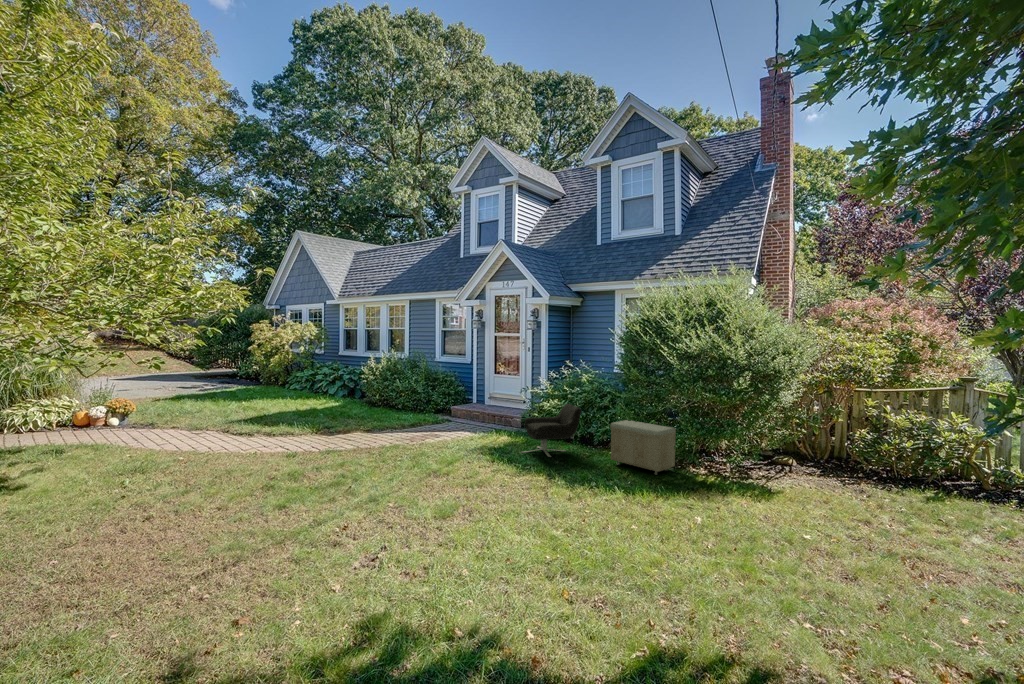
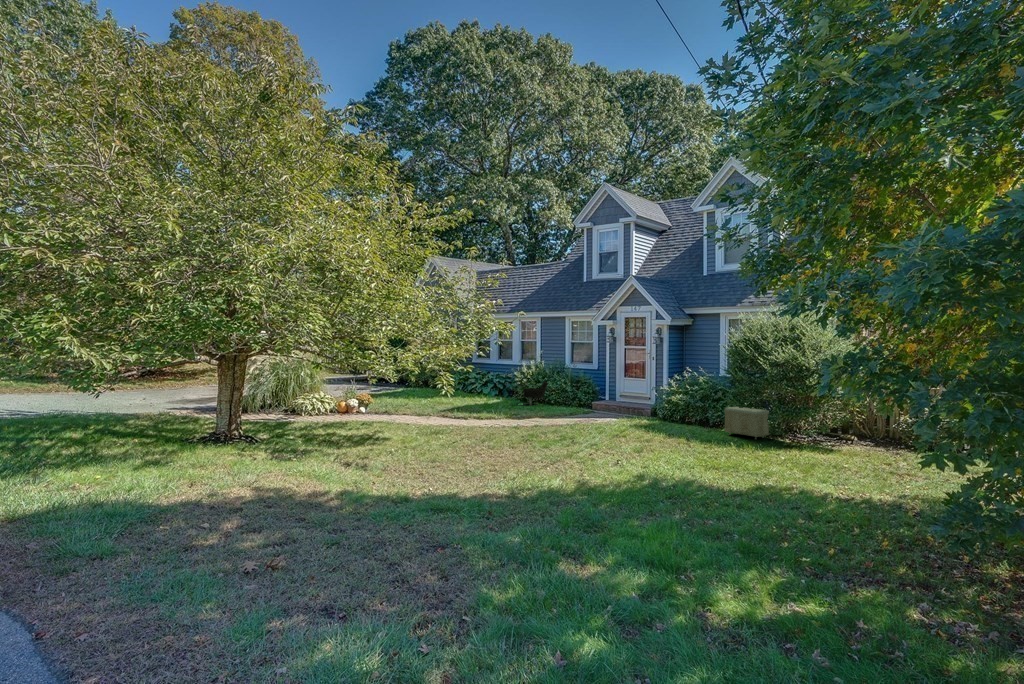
lounge chair: present [522,404,582,457] -> present [523,381,548,405]

